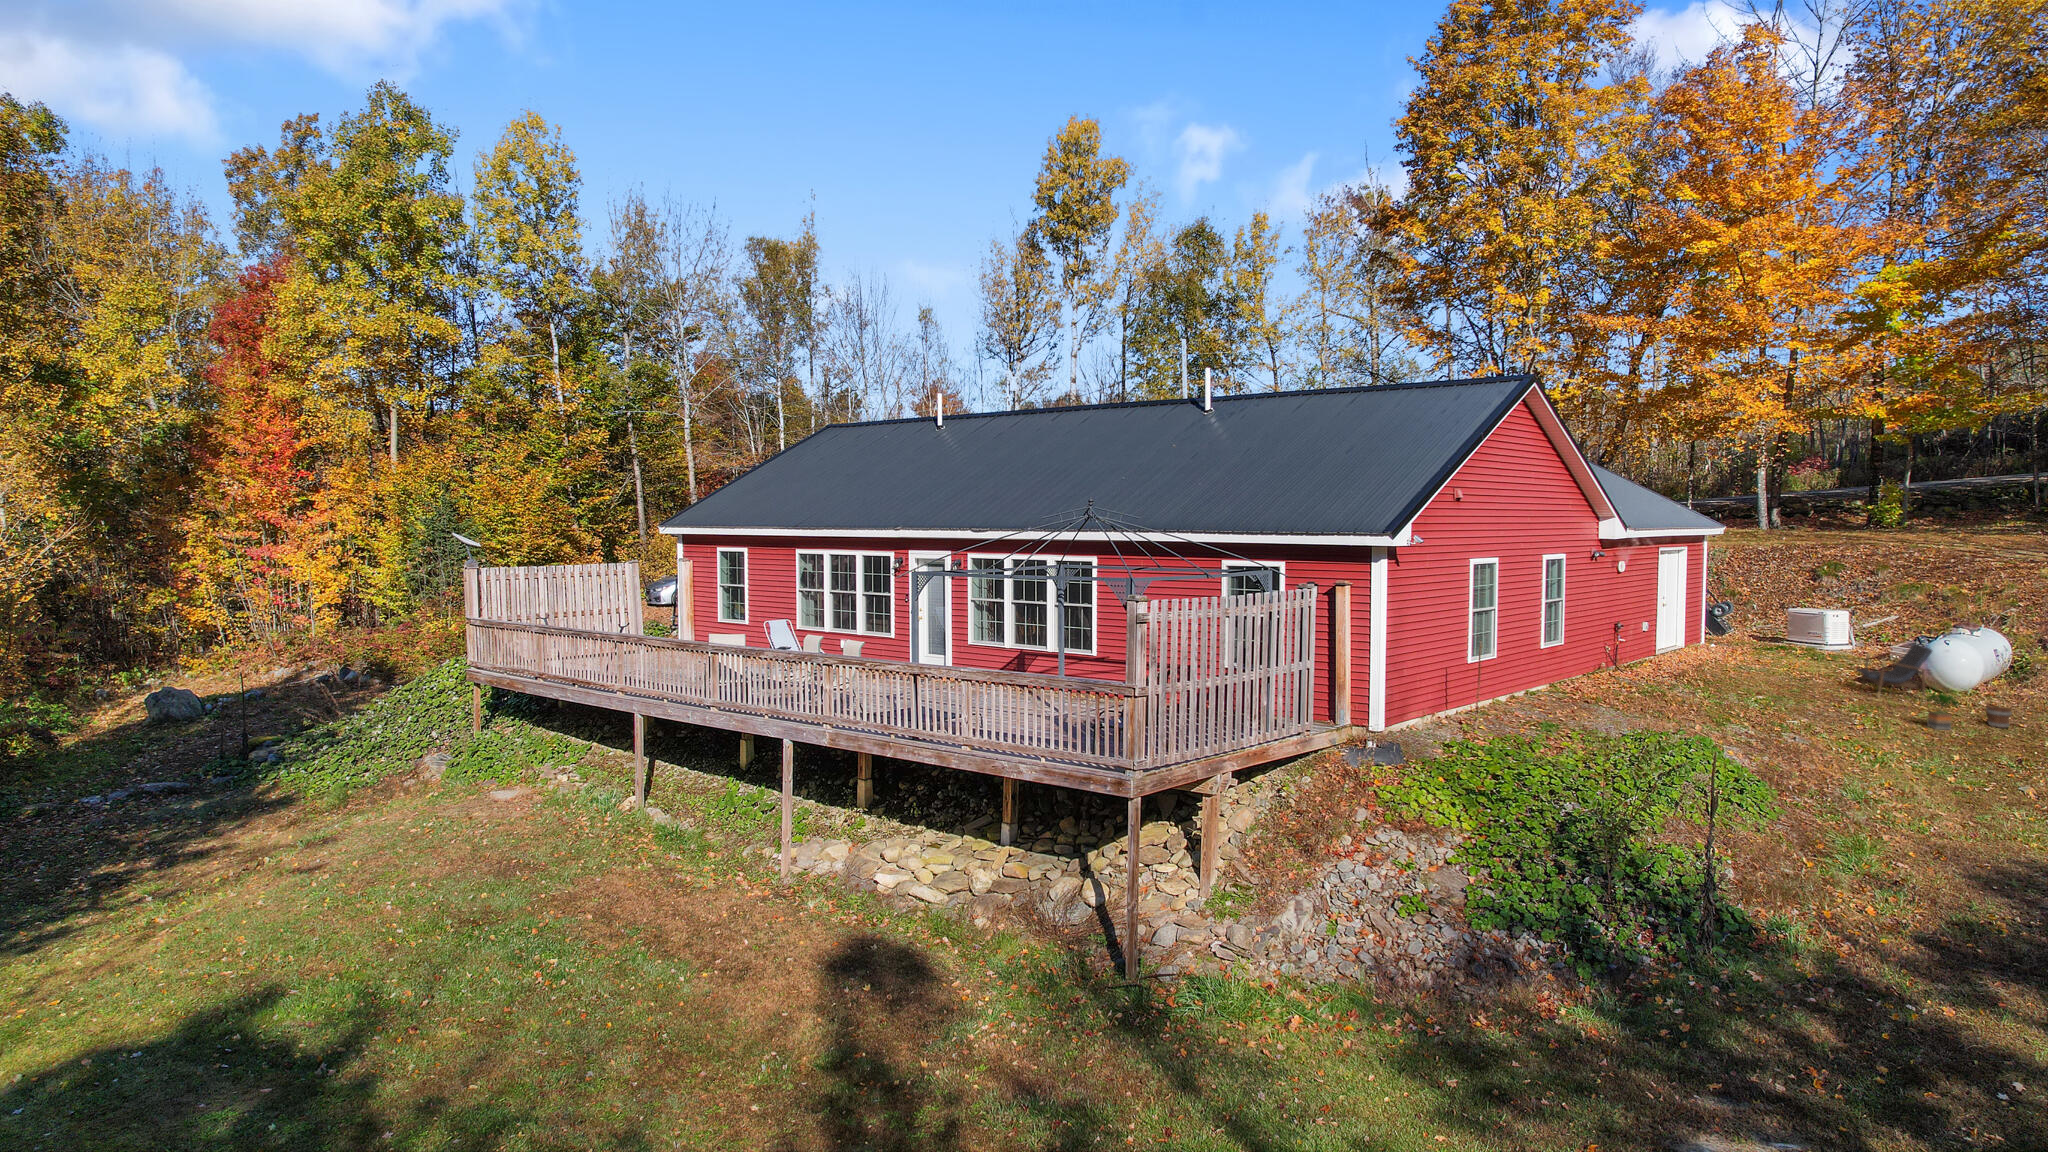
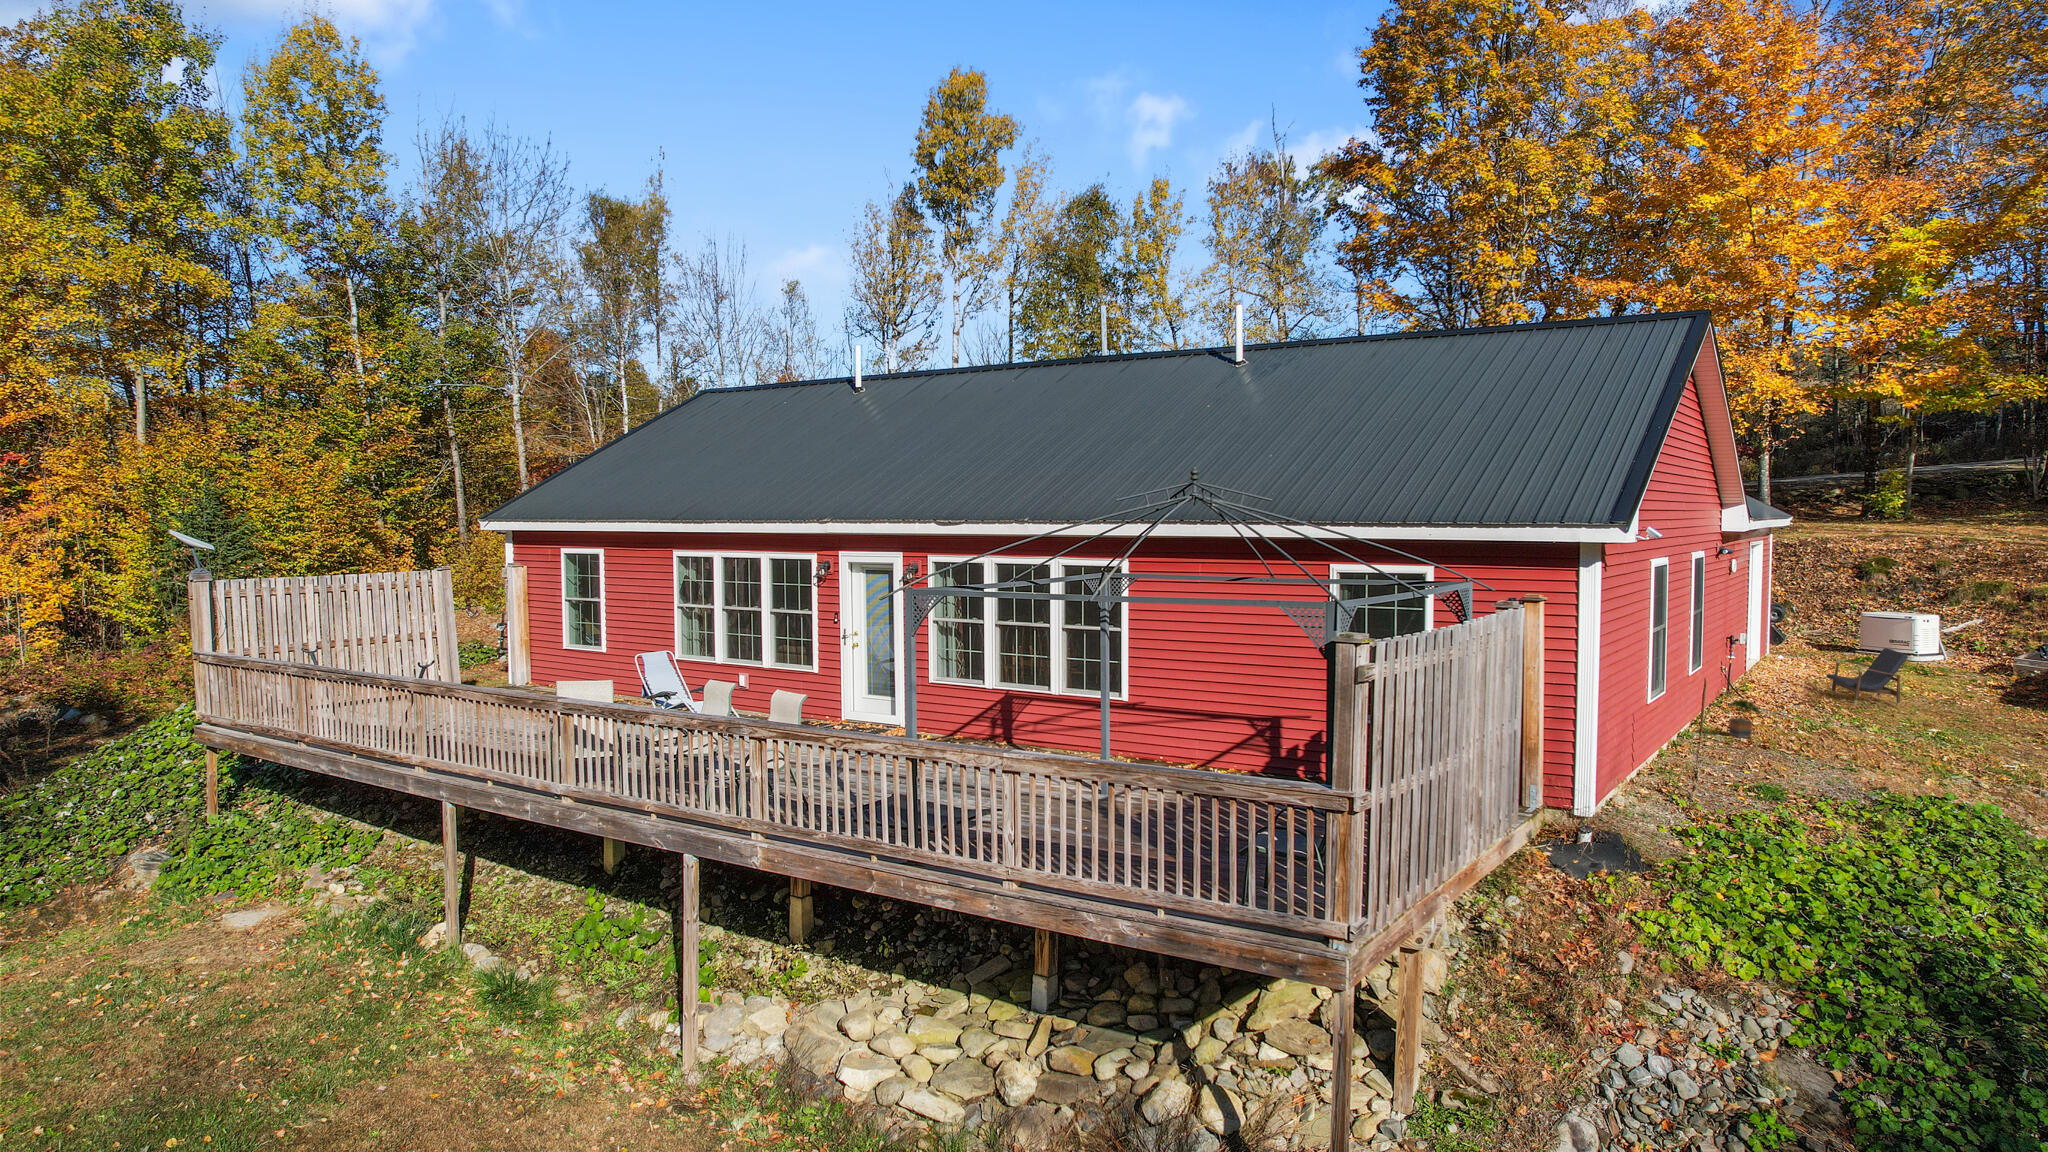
potted tree: present [1925,693,1959,730] -> present [1727,700,1759,738]
bucket: present [1986,702,2012,728] -> none [1974,711,2004,739]

